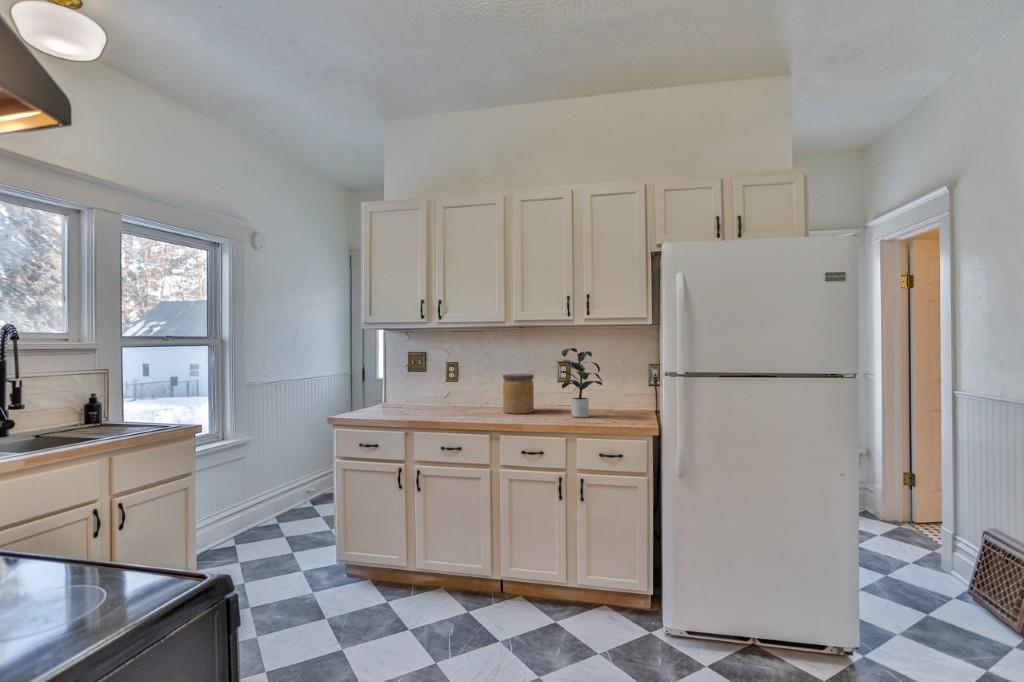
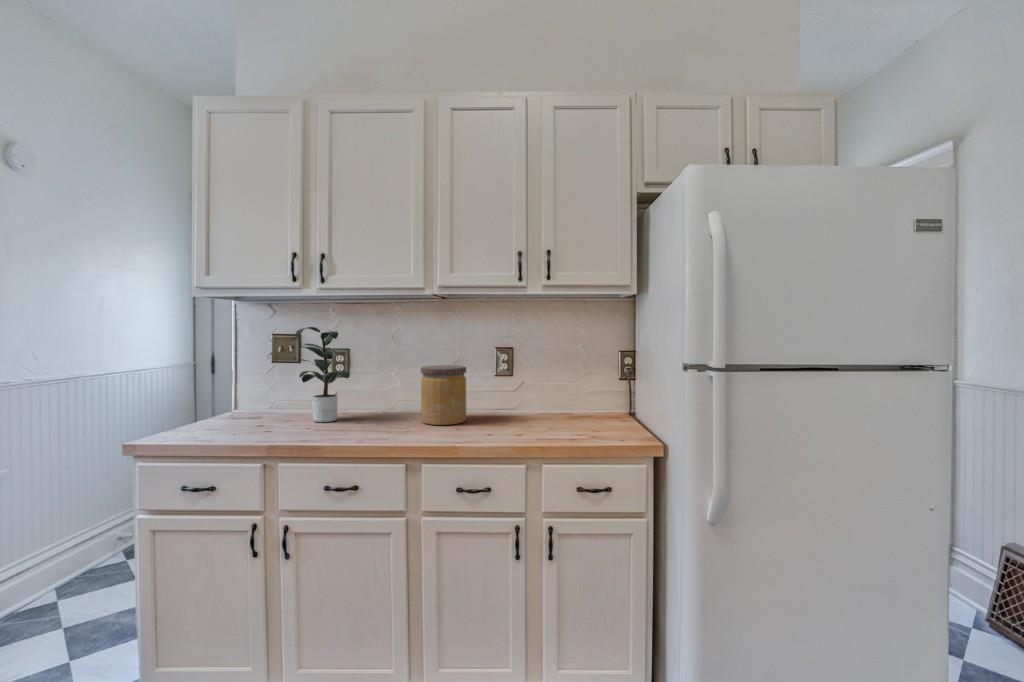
potted plant: present [562,348,602,418] -> present [296,327,350,422]

